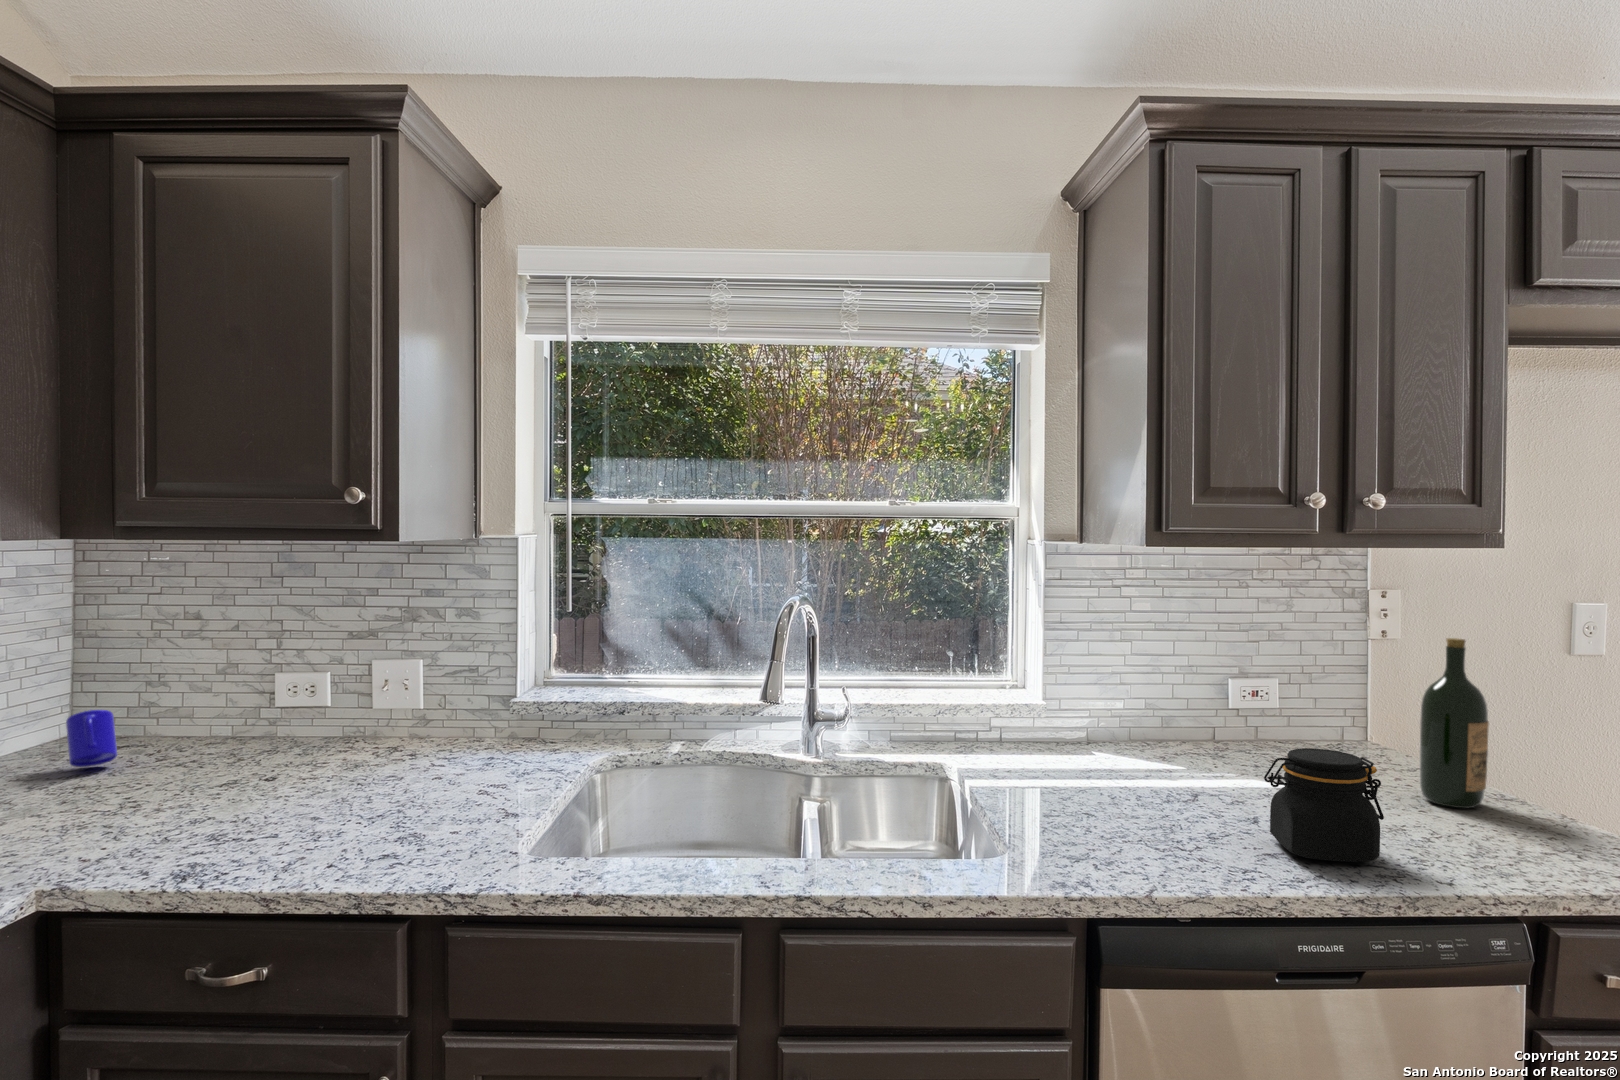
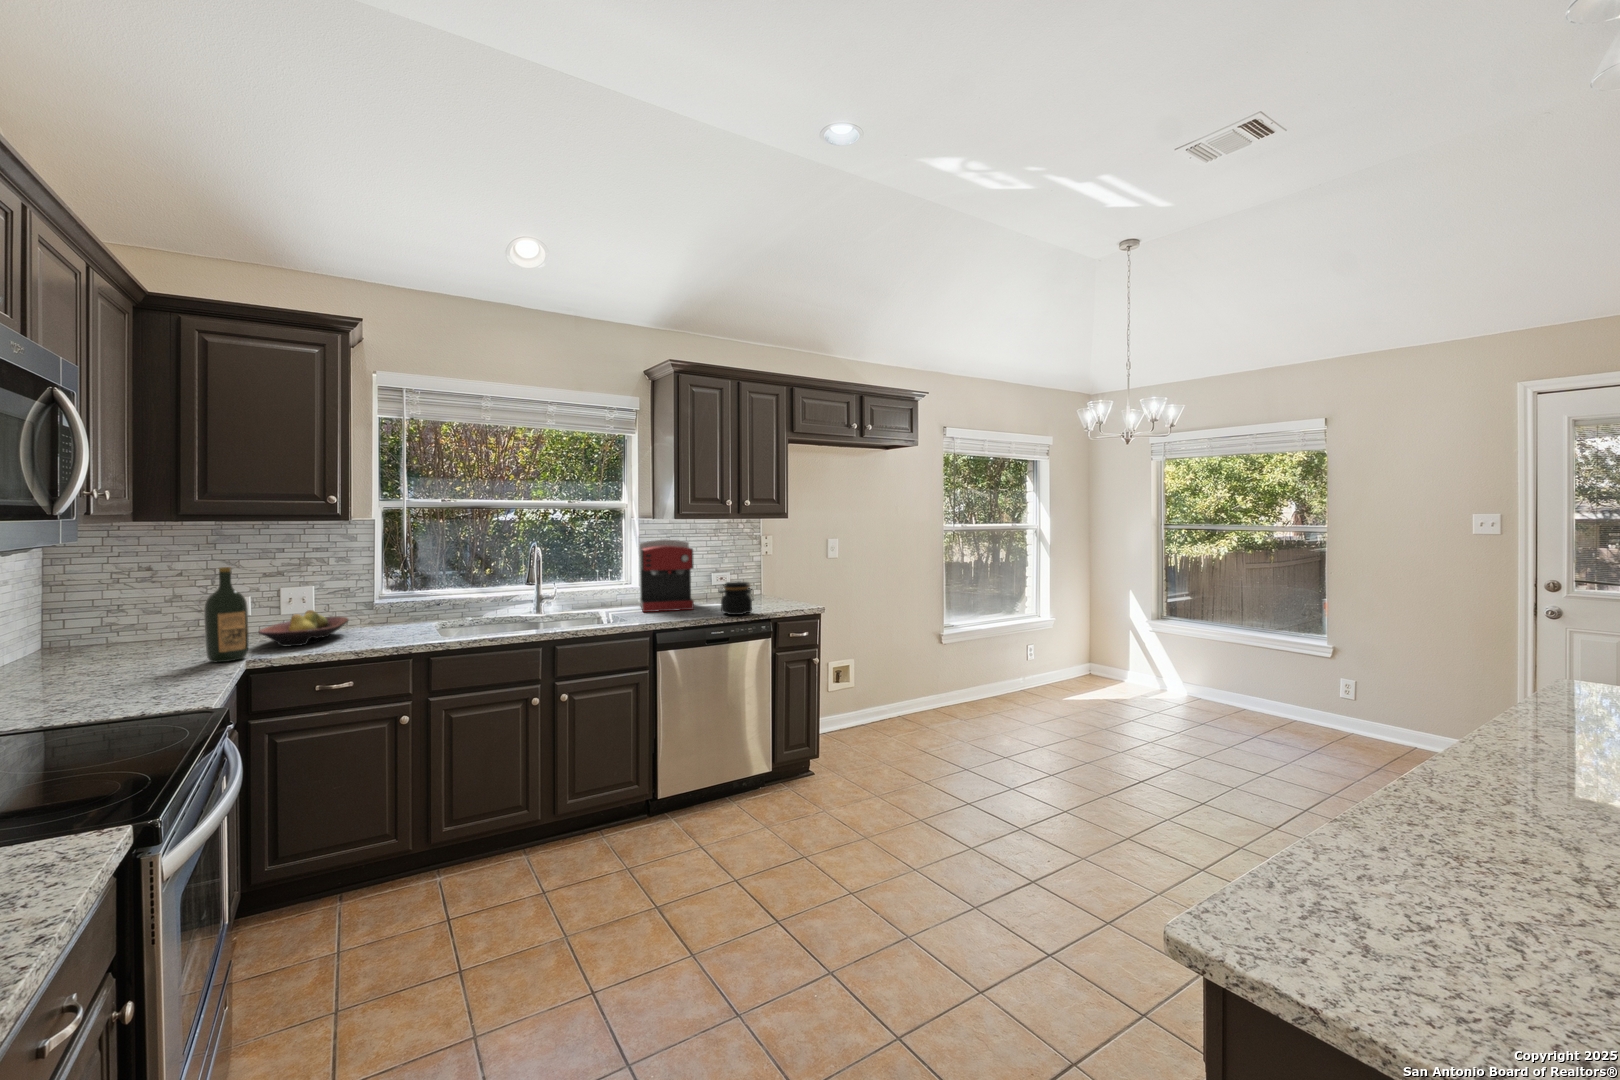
coffee maker: none [1039,599,1186,801] -> present [639,540,694,612]
wine bottle: present [1420,638,1489,808] -> present [204,567,249,662]
mug: present [66,710,117,767] -> none [79,619,121,652]
fruit bowl: none [255,722,441,808] -> present [258,610,348,646]

